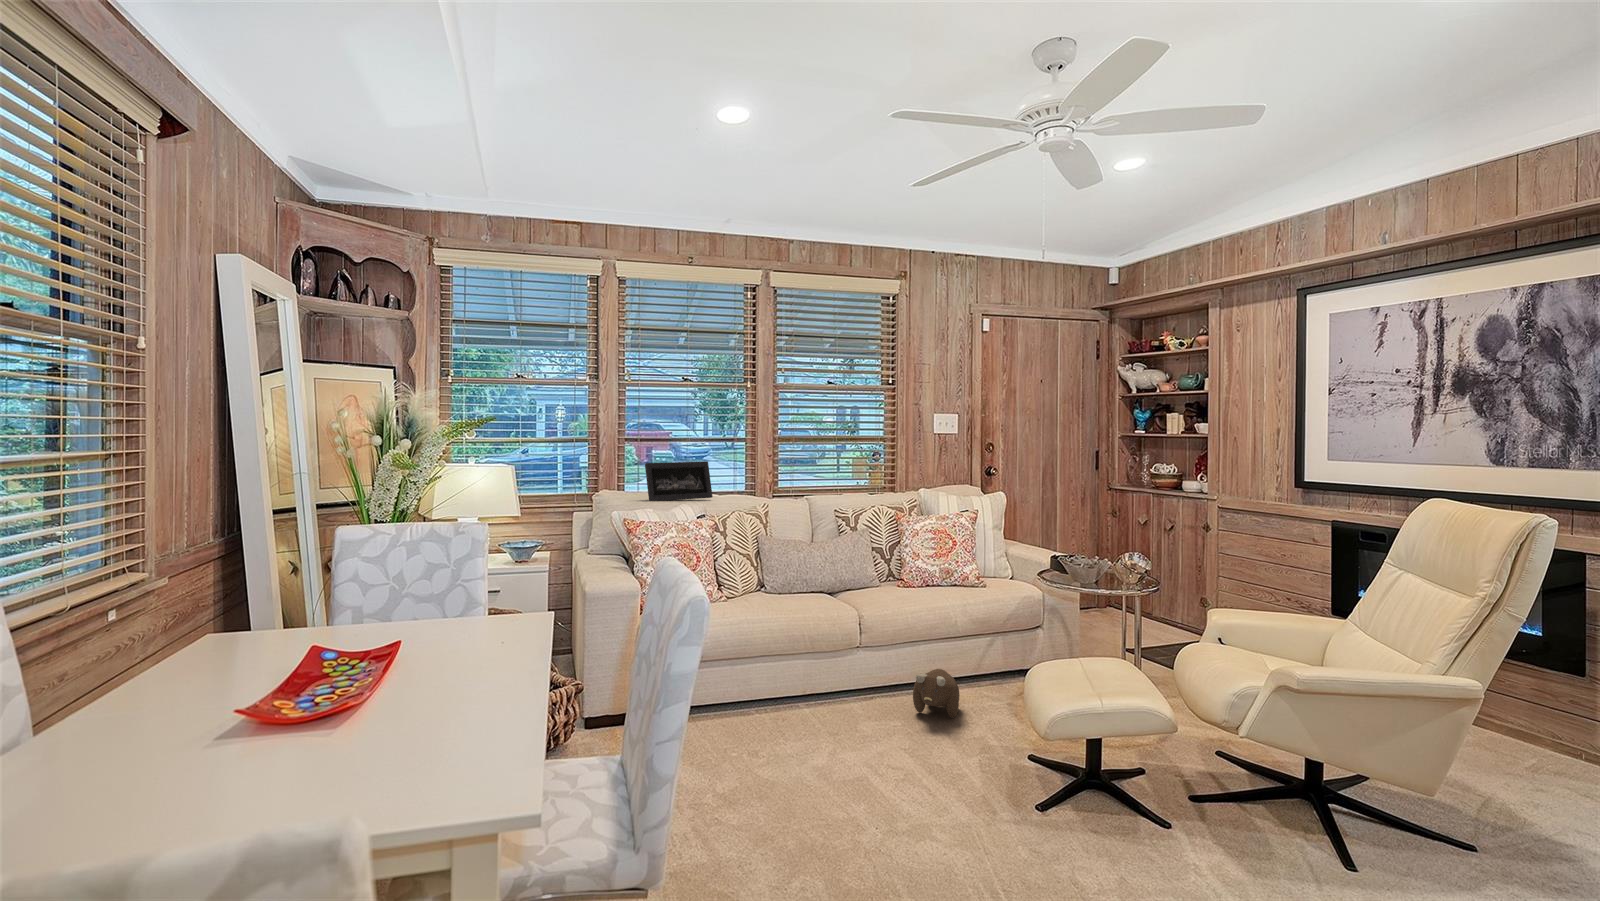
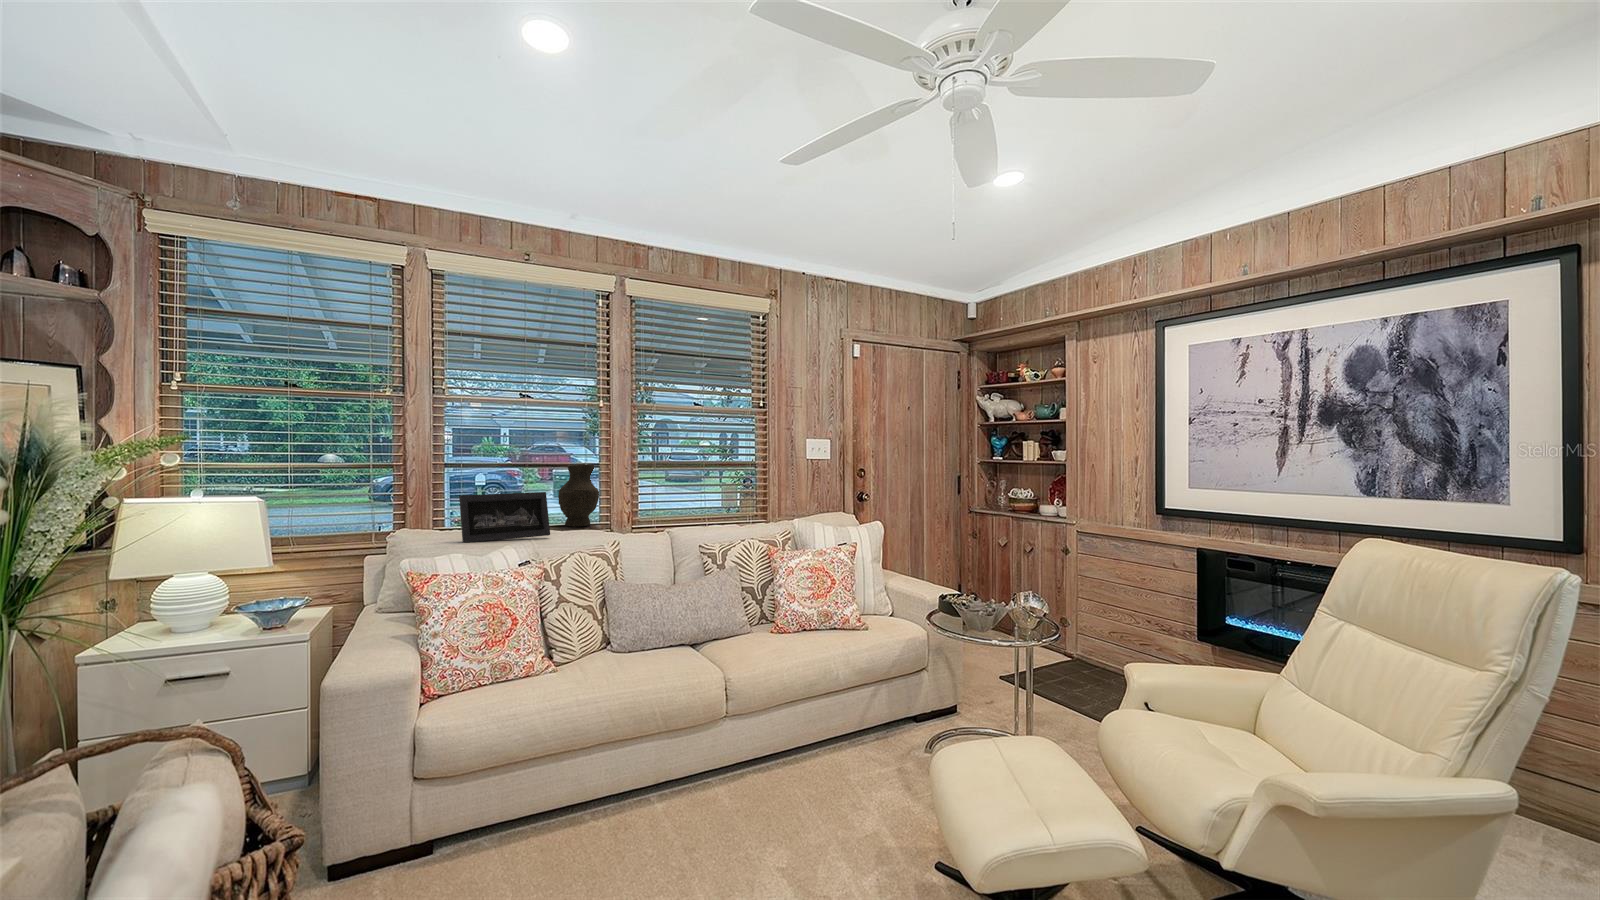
decorative vase: none [712,436,746,493] -> present [558,464,599,527]
plush toy: present [913,669,959,718] -> none [787,746,843,811]

